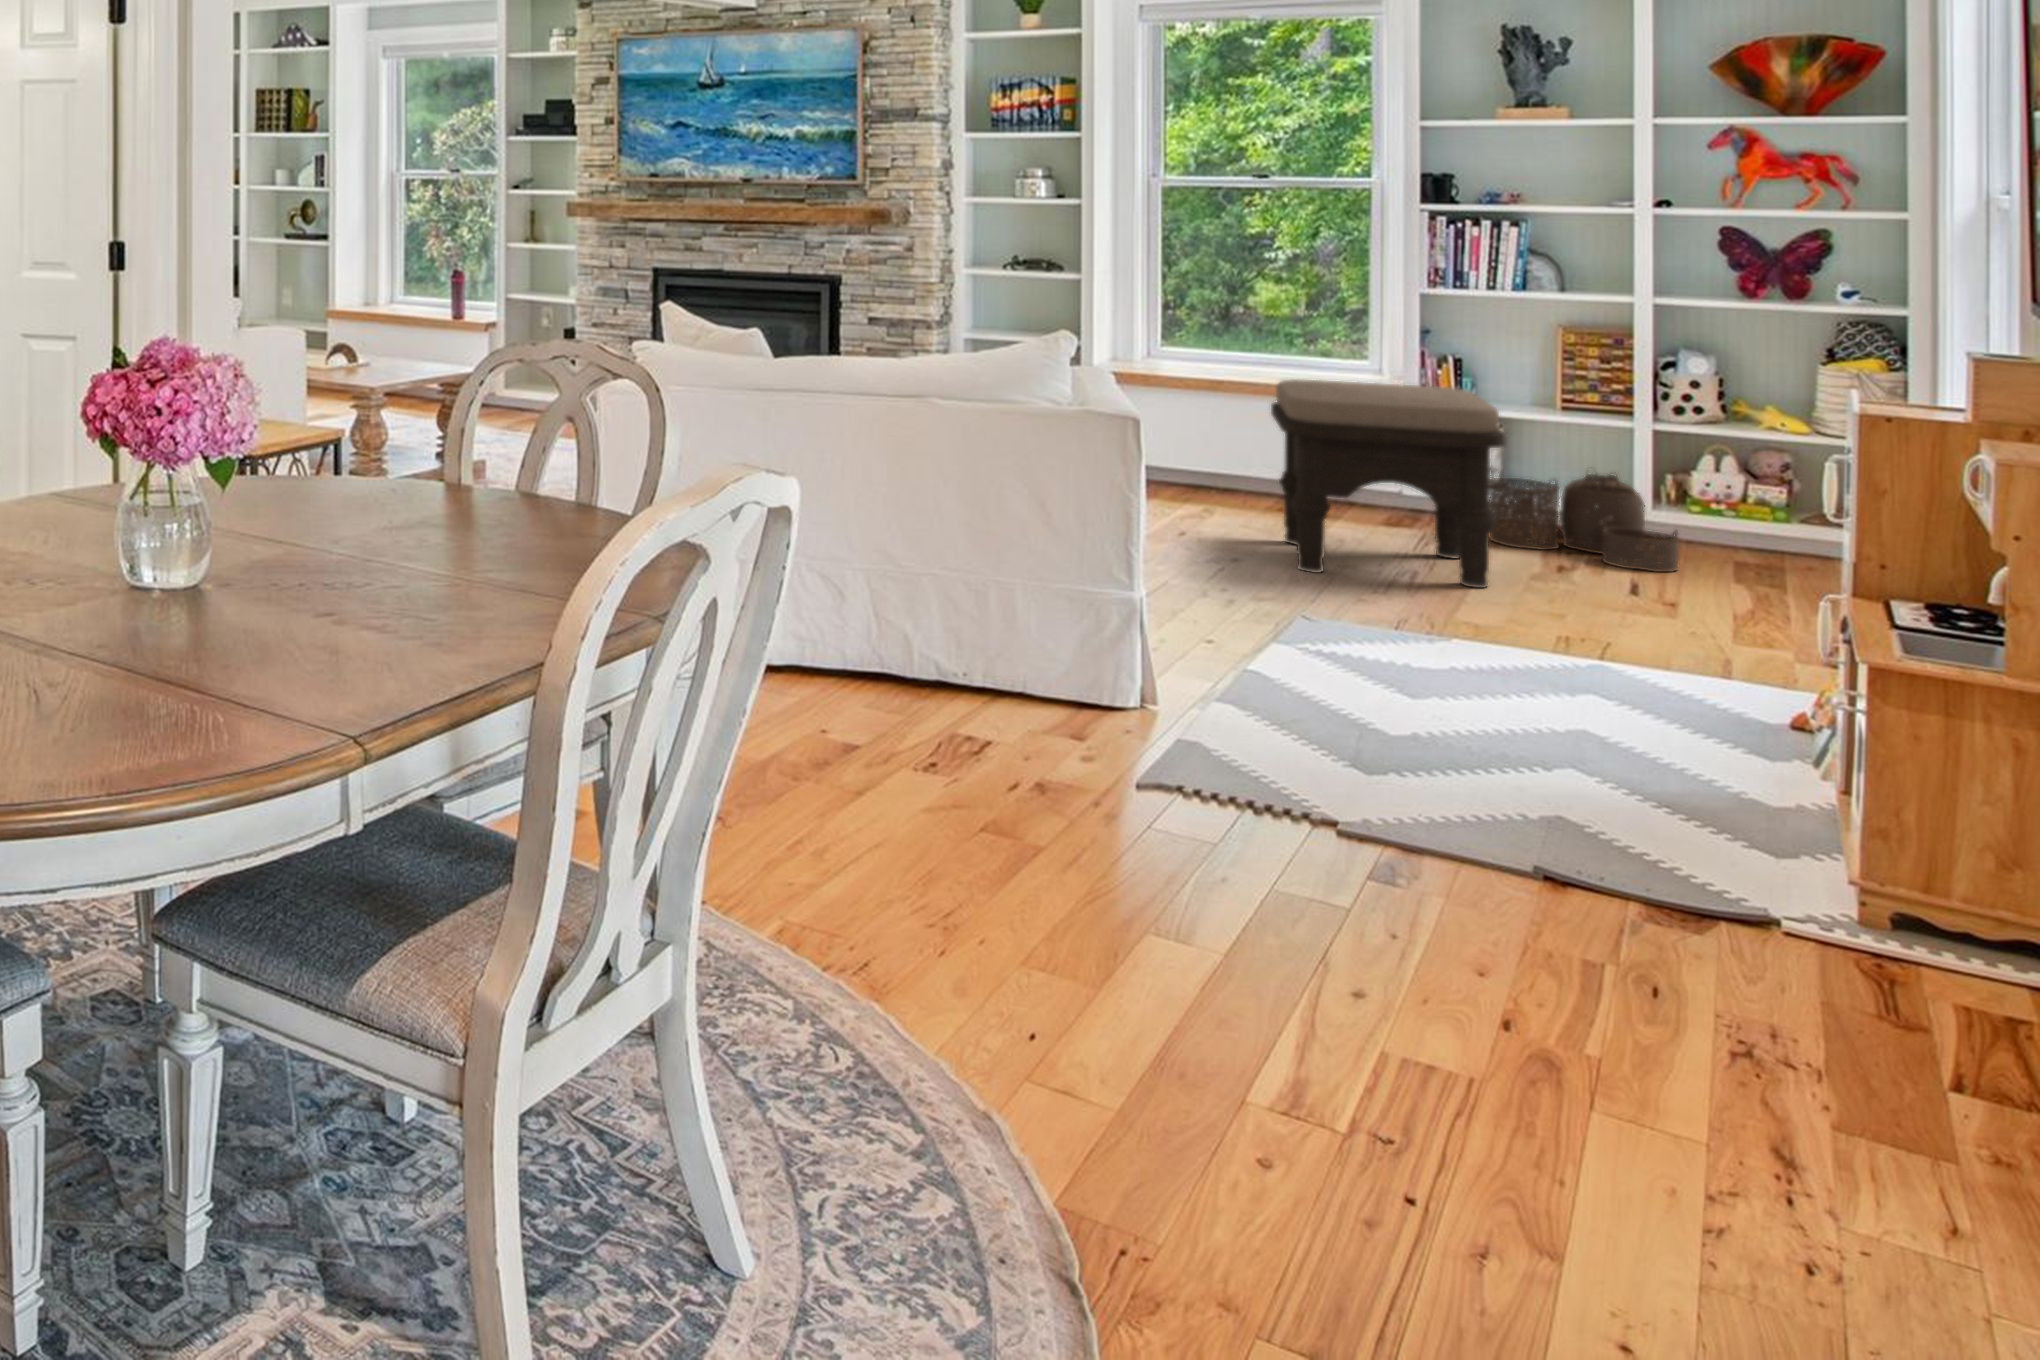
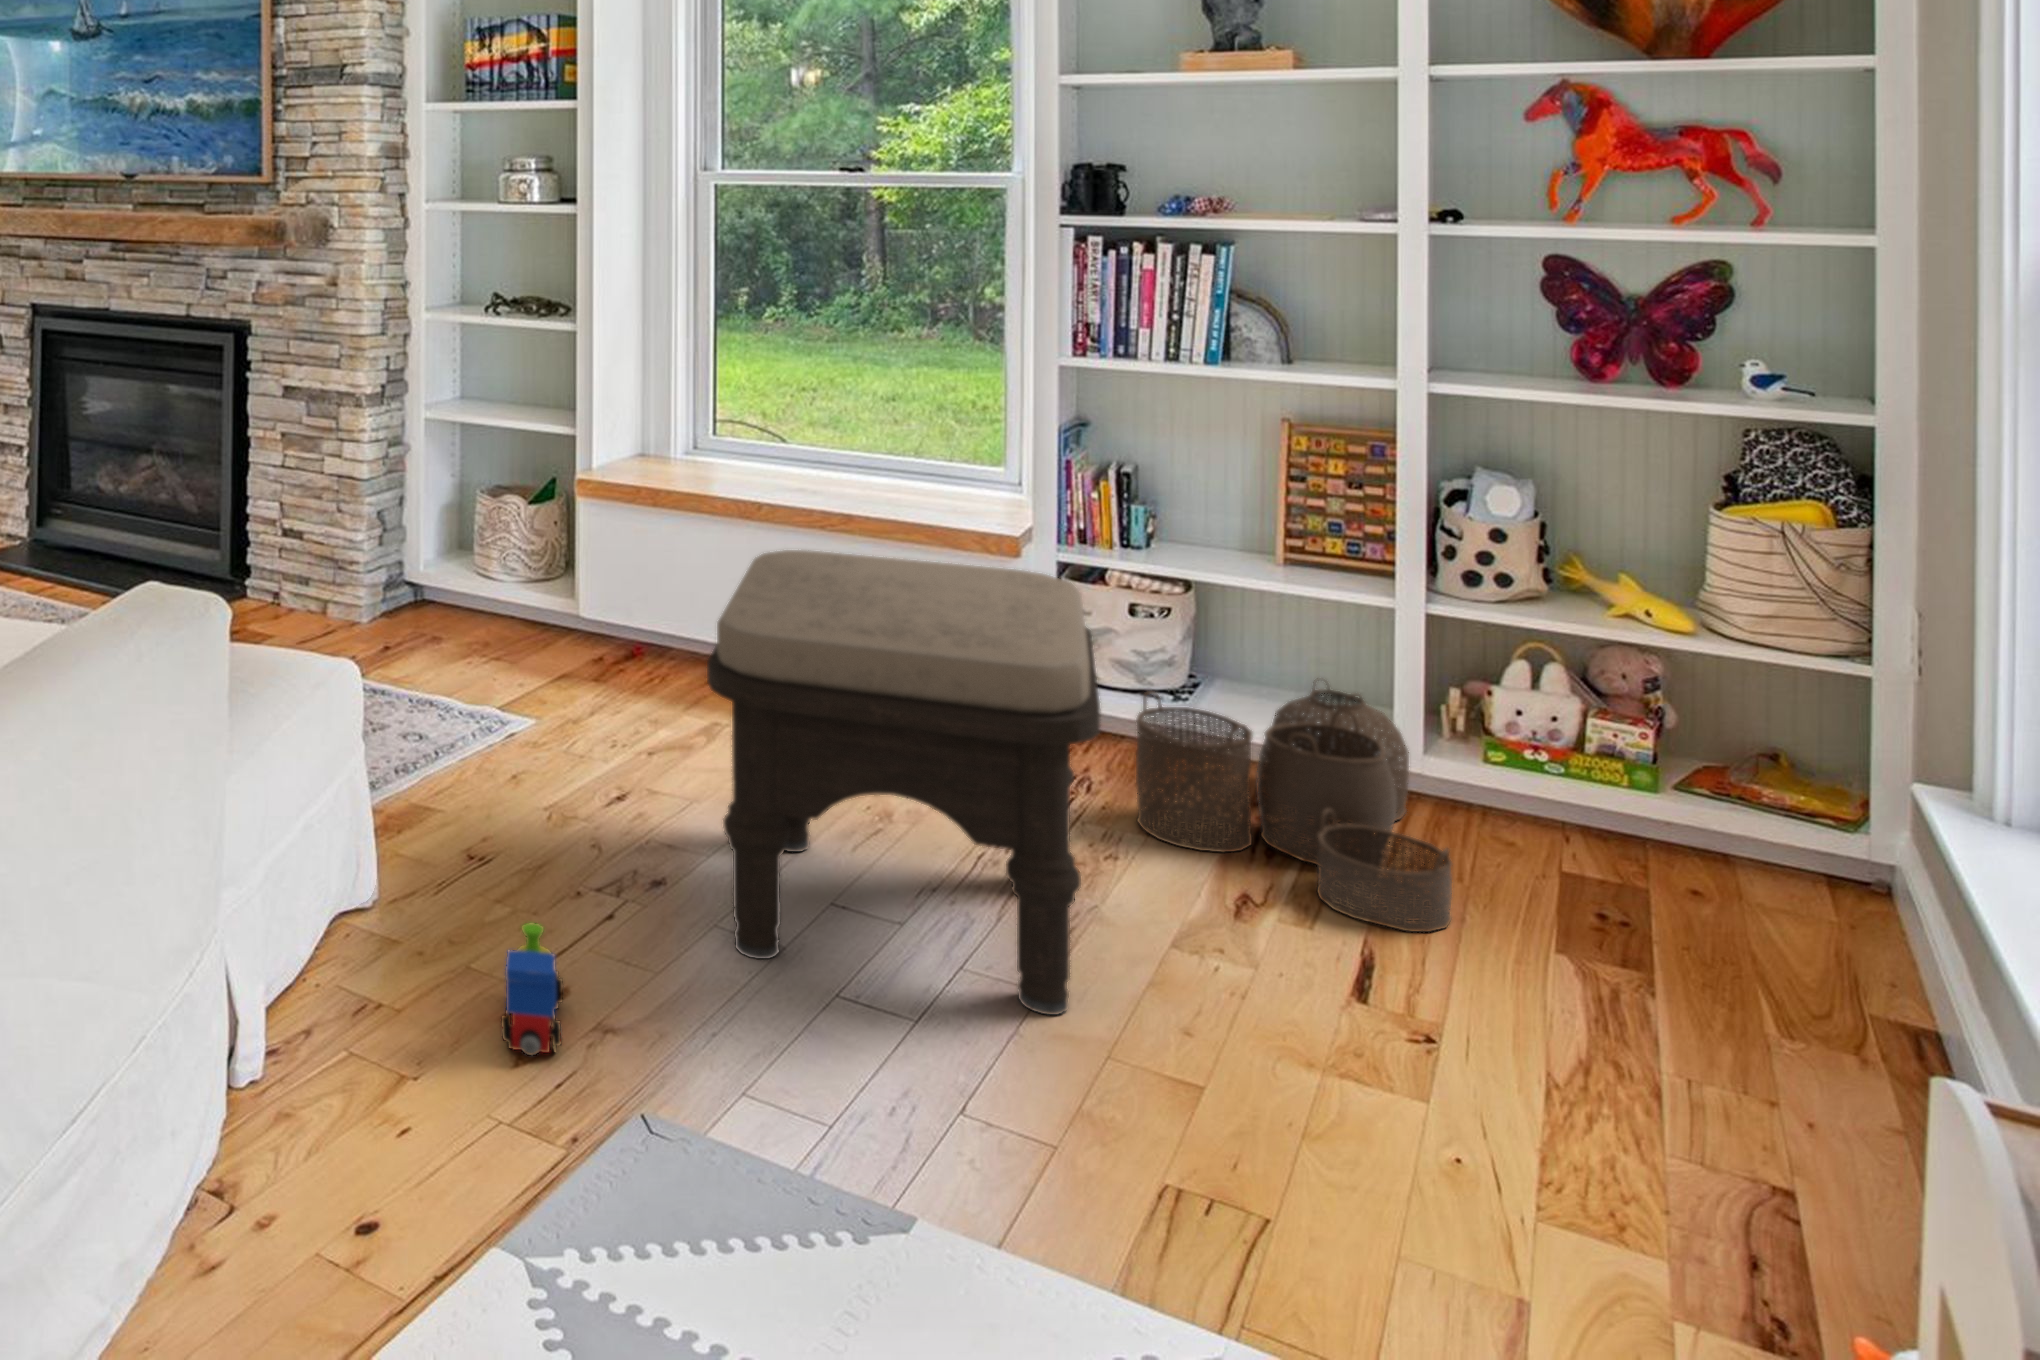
toy train: none [1195,536,1242,591] -> present [501,922,563,1055]

